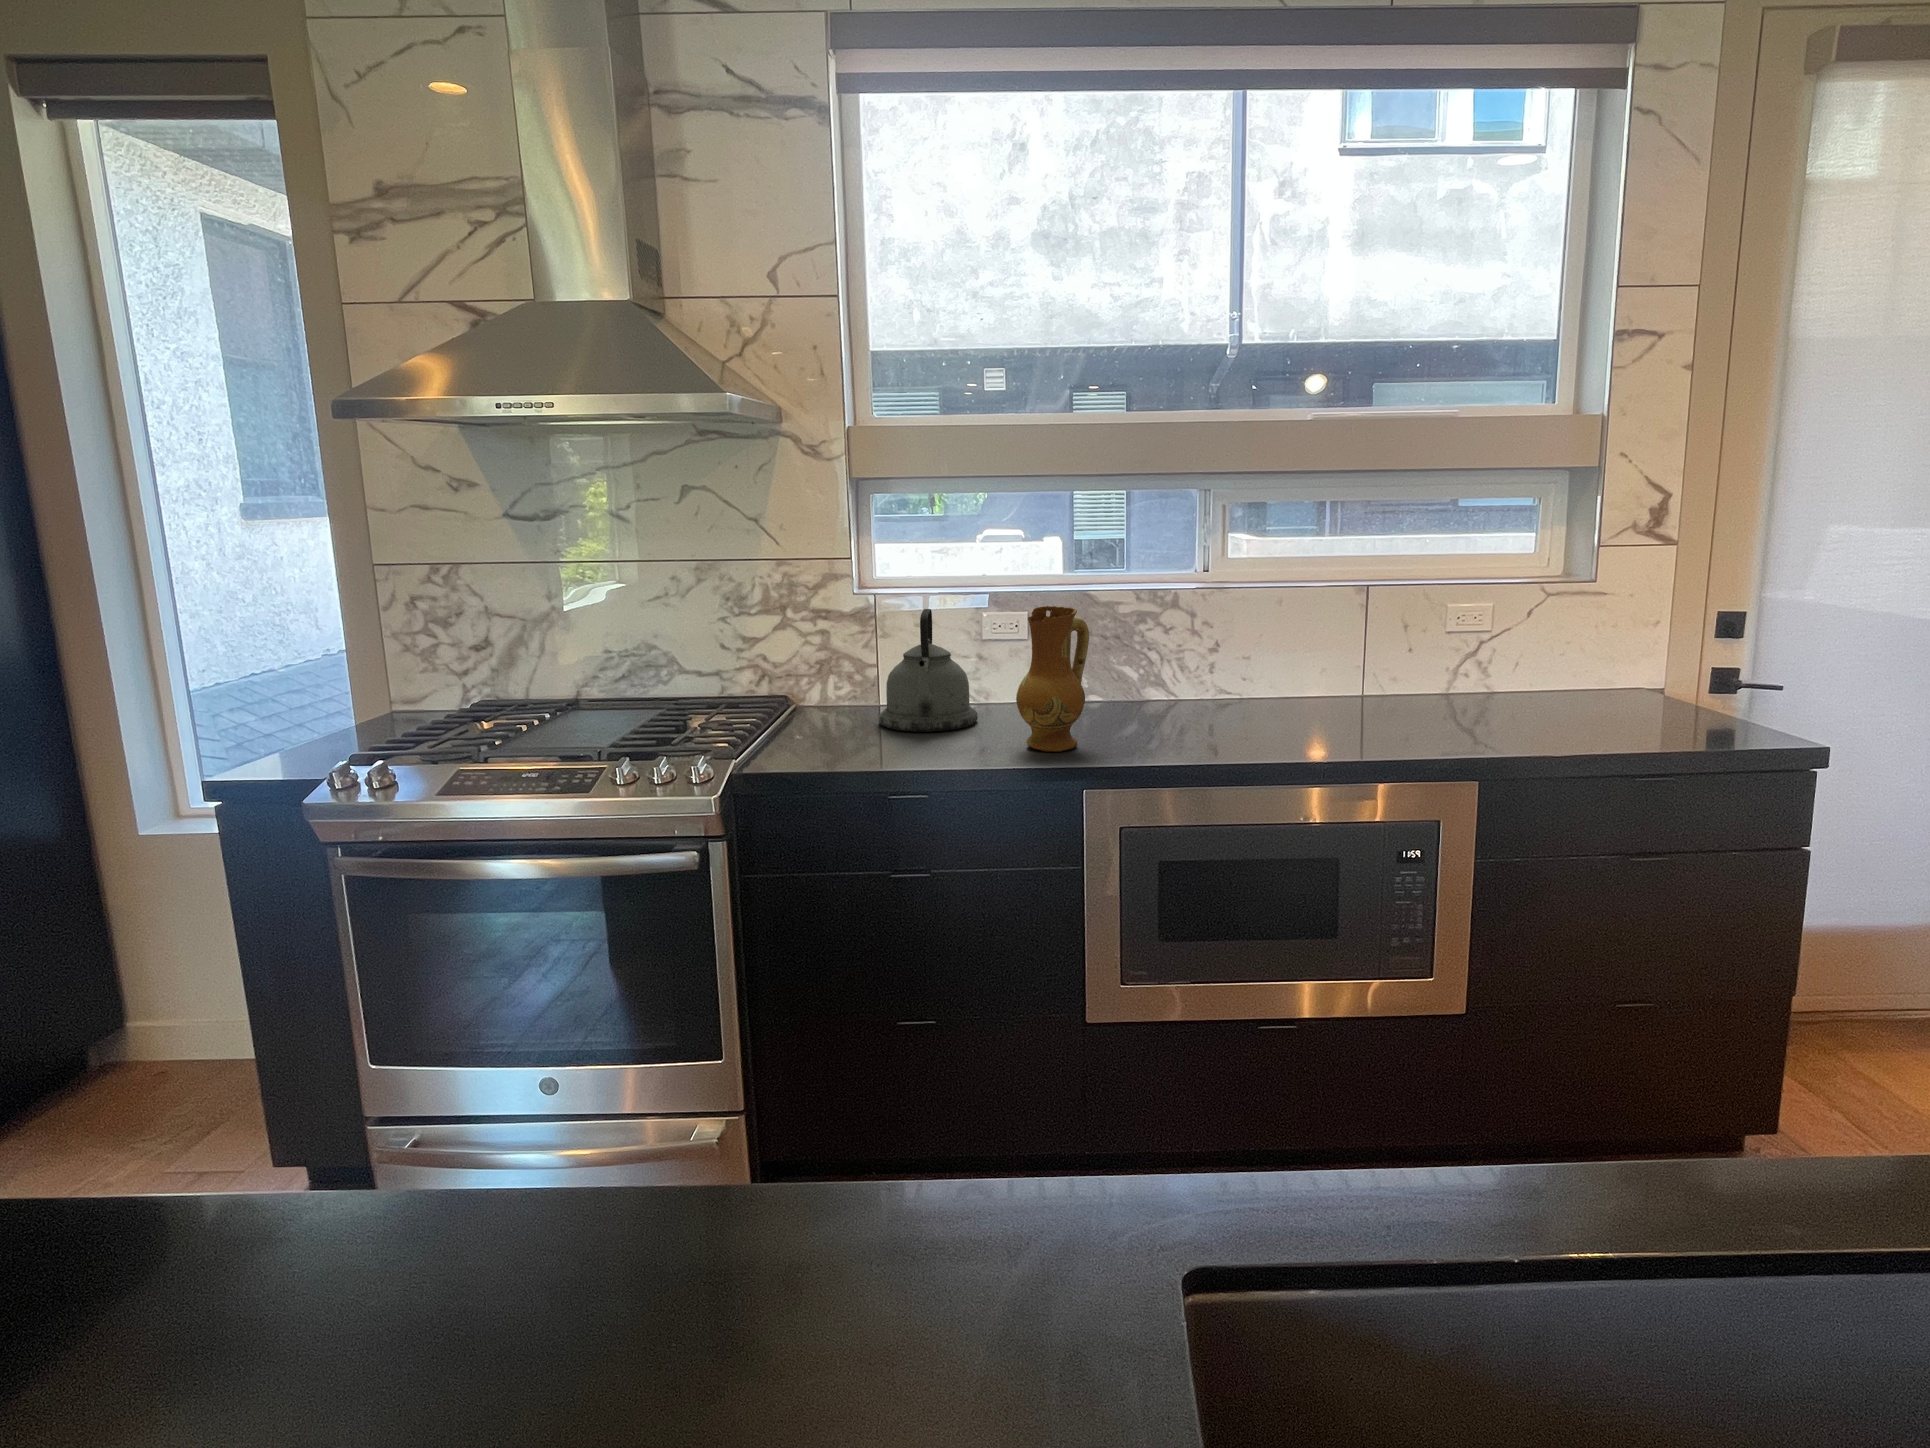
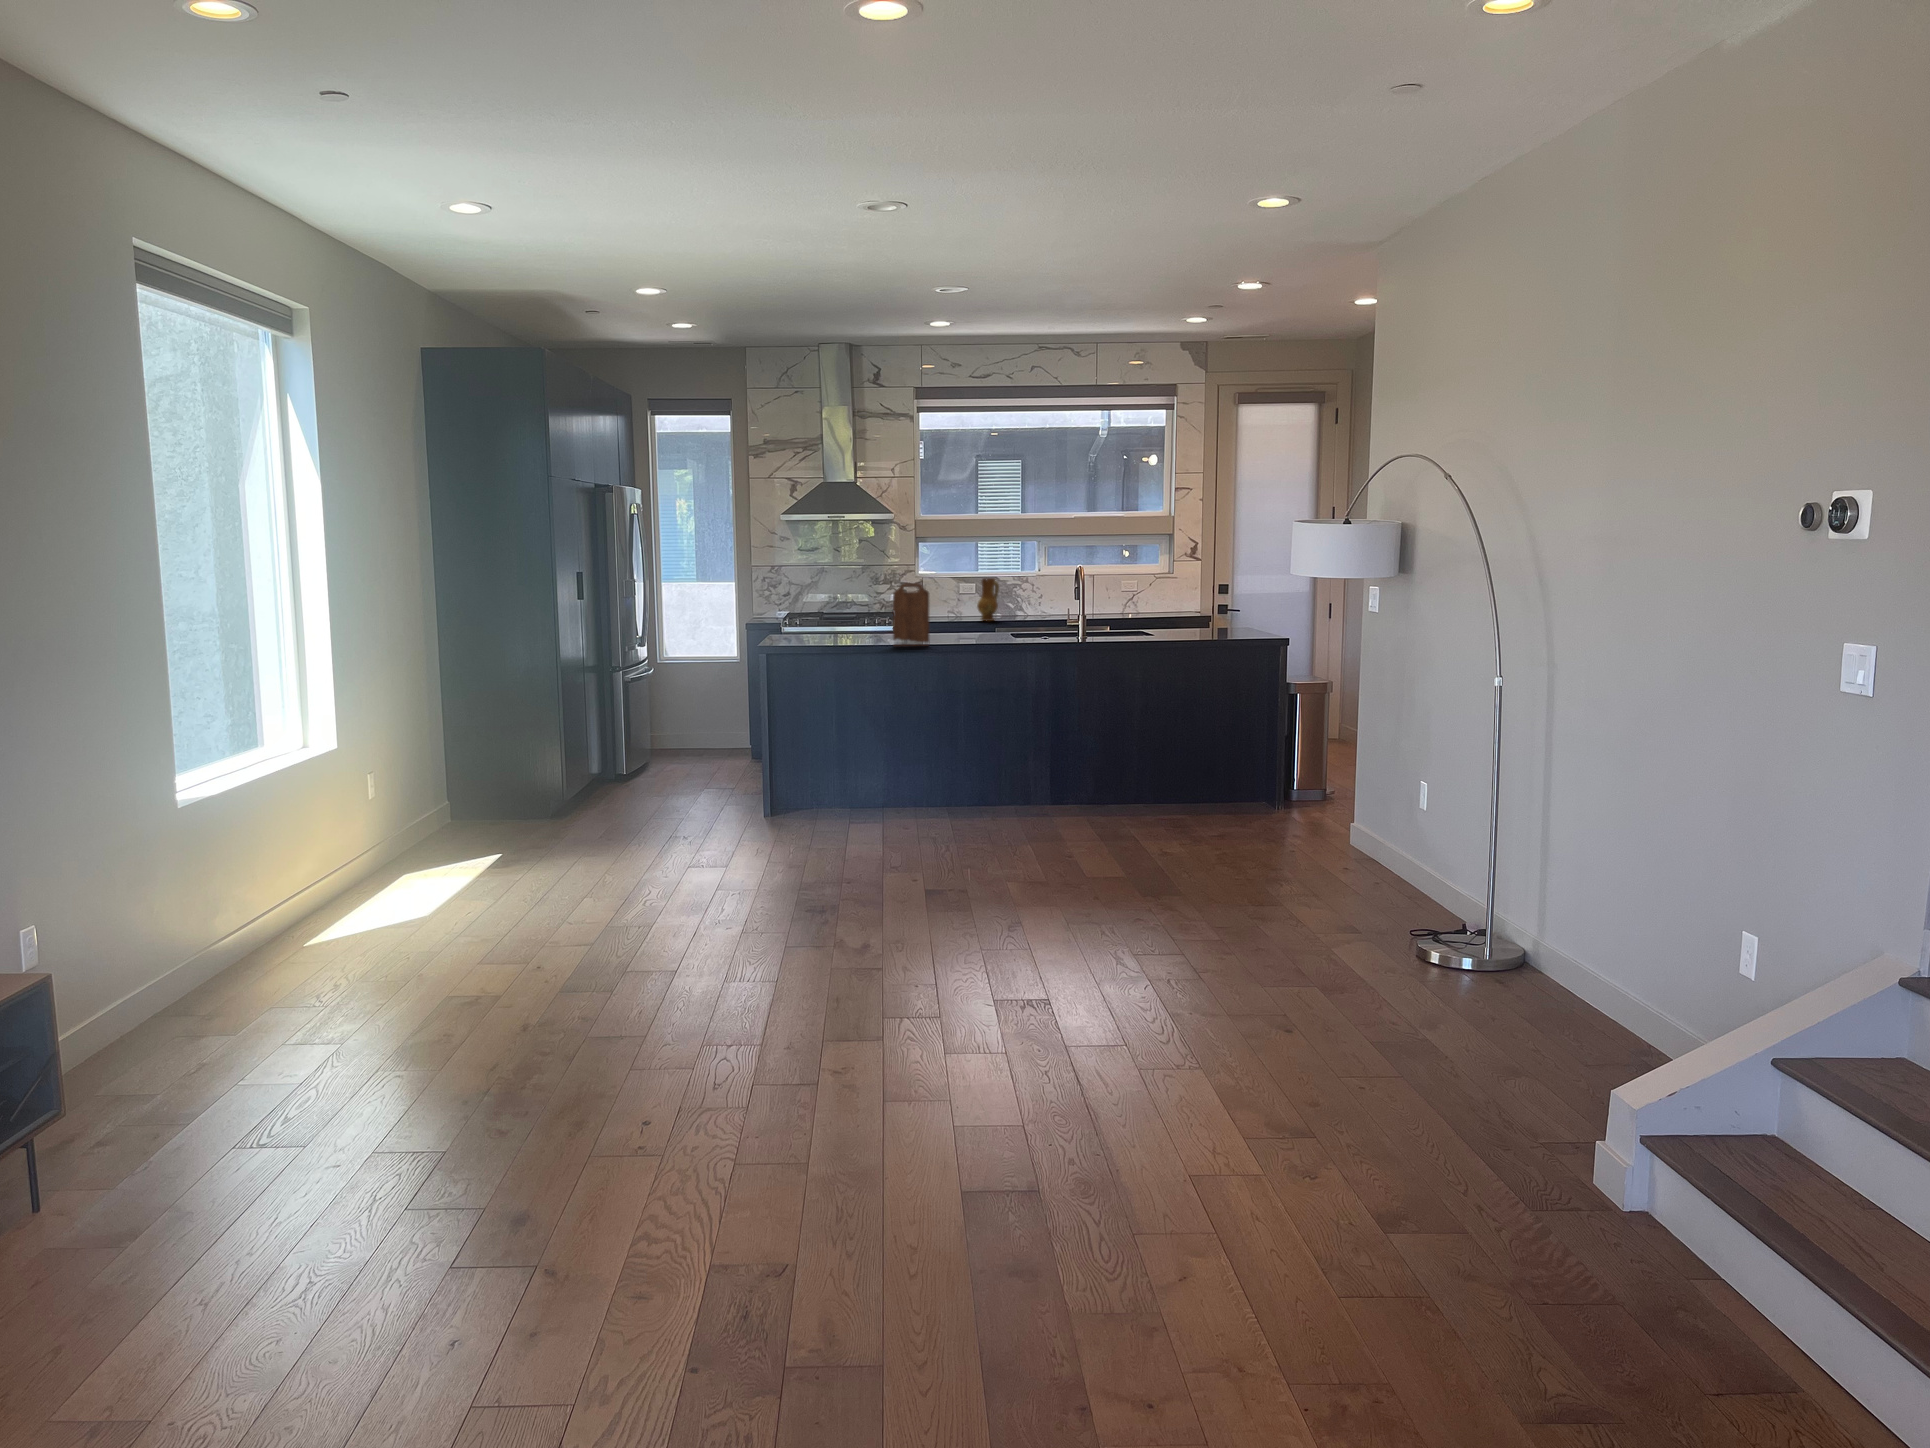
kettle: present [879,609,978,732] -> none [929,581,961,619]
cutting board: none [99,784,489,1296] -> present [893,583,929,646]

